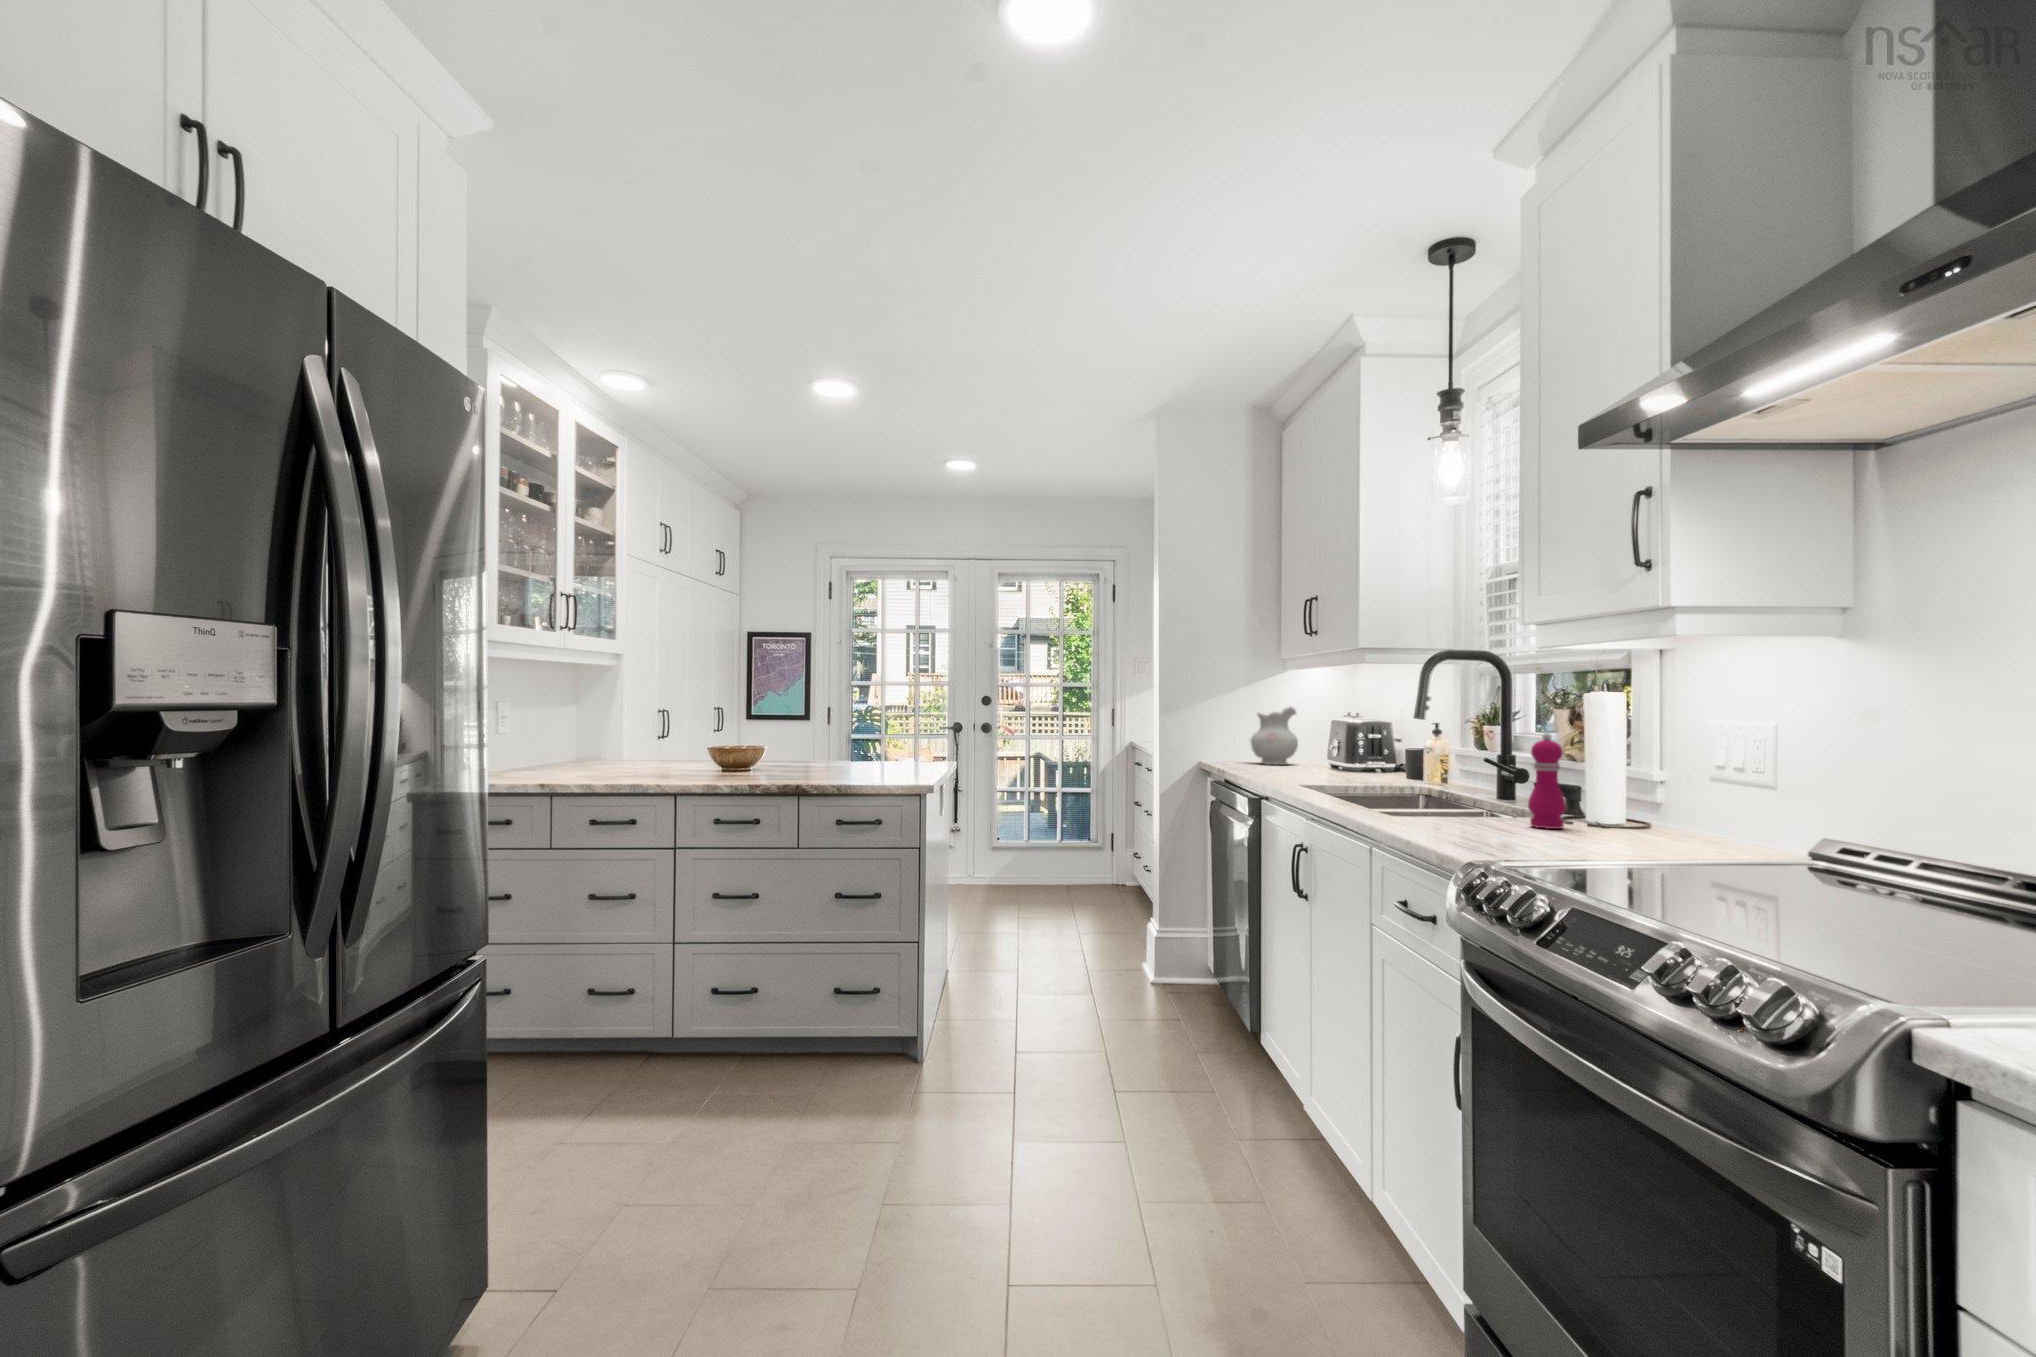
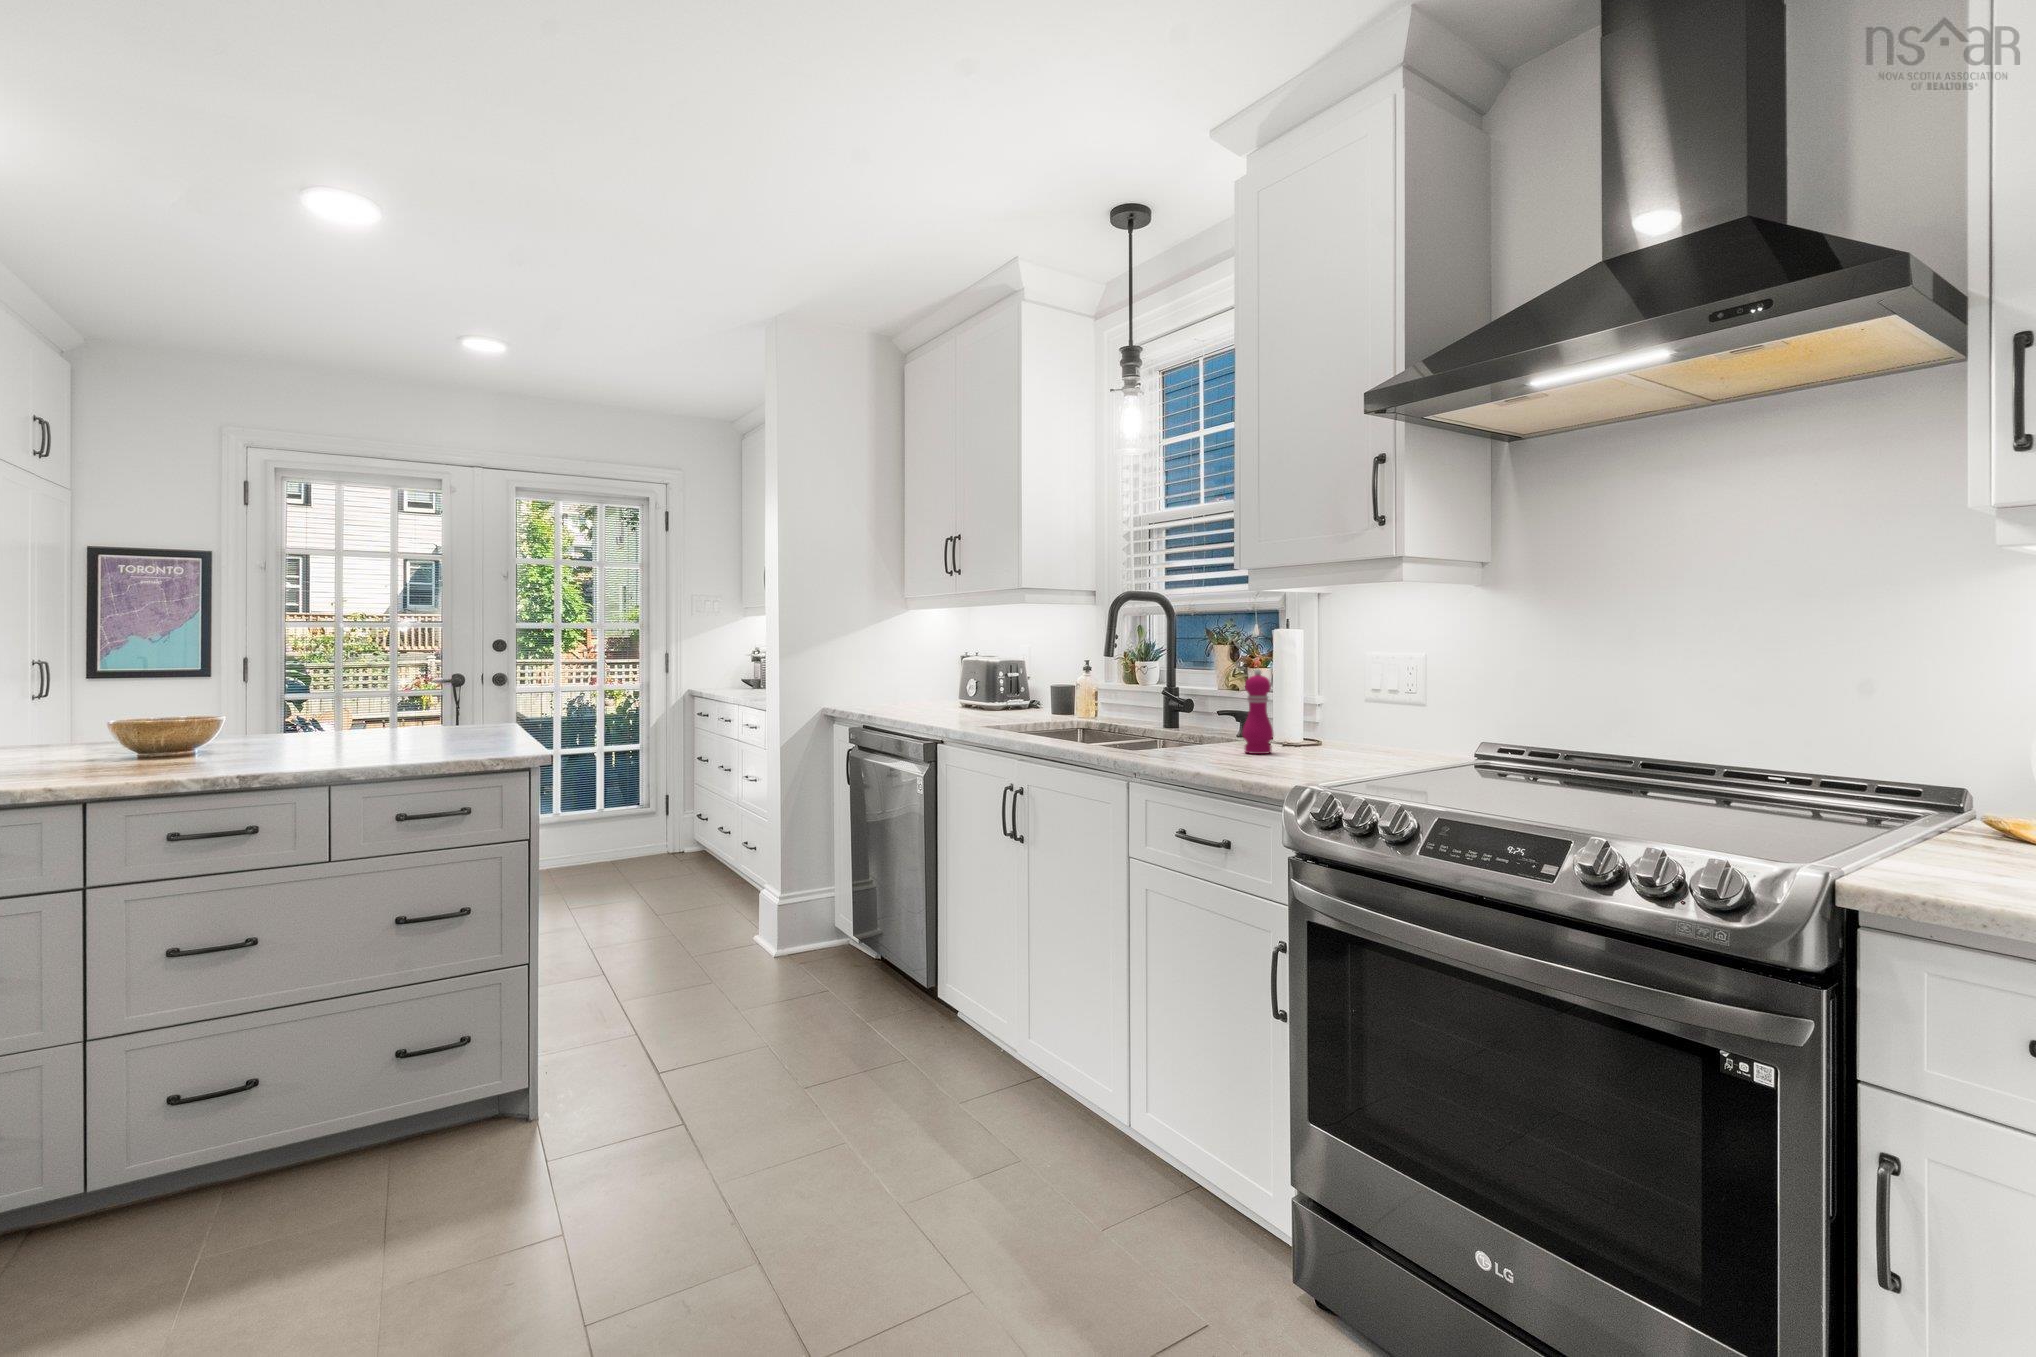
ceramic pitcher: present [1249,707,1298,765] -> none [859,649,914,710]

